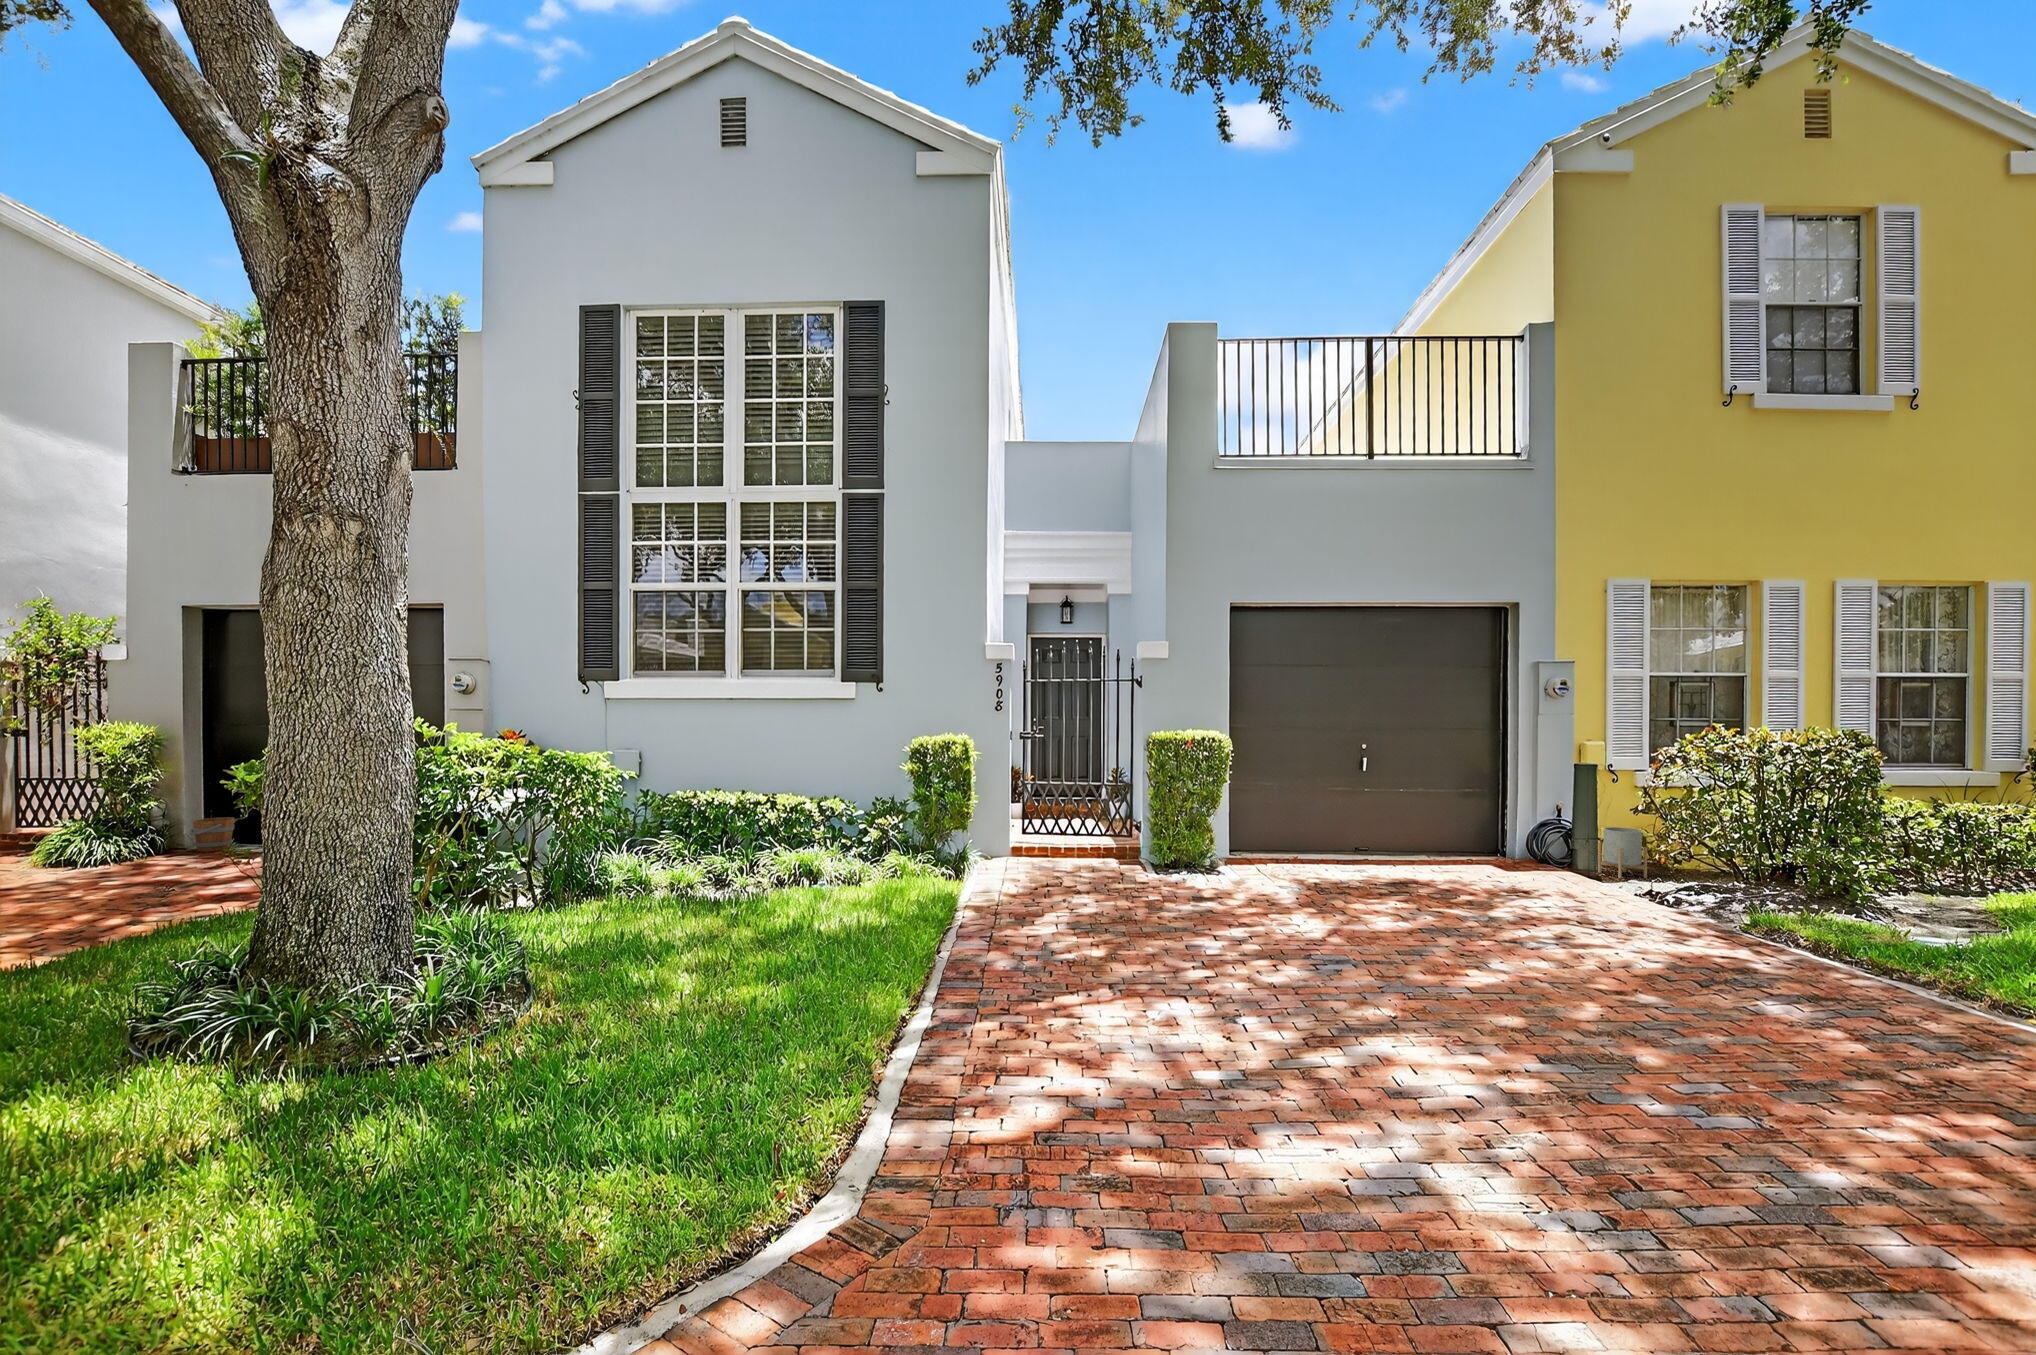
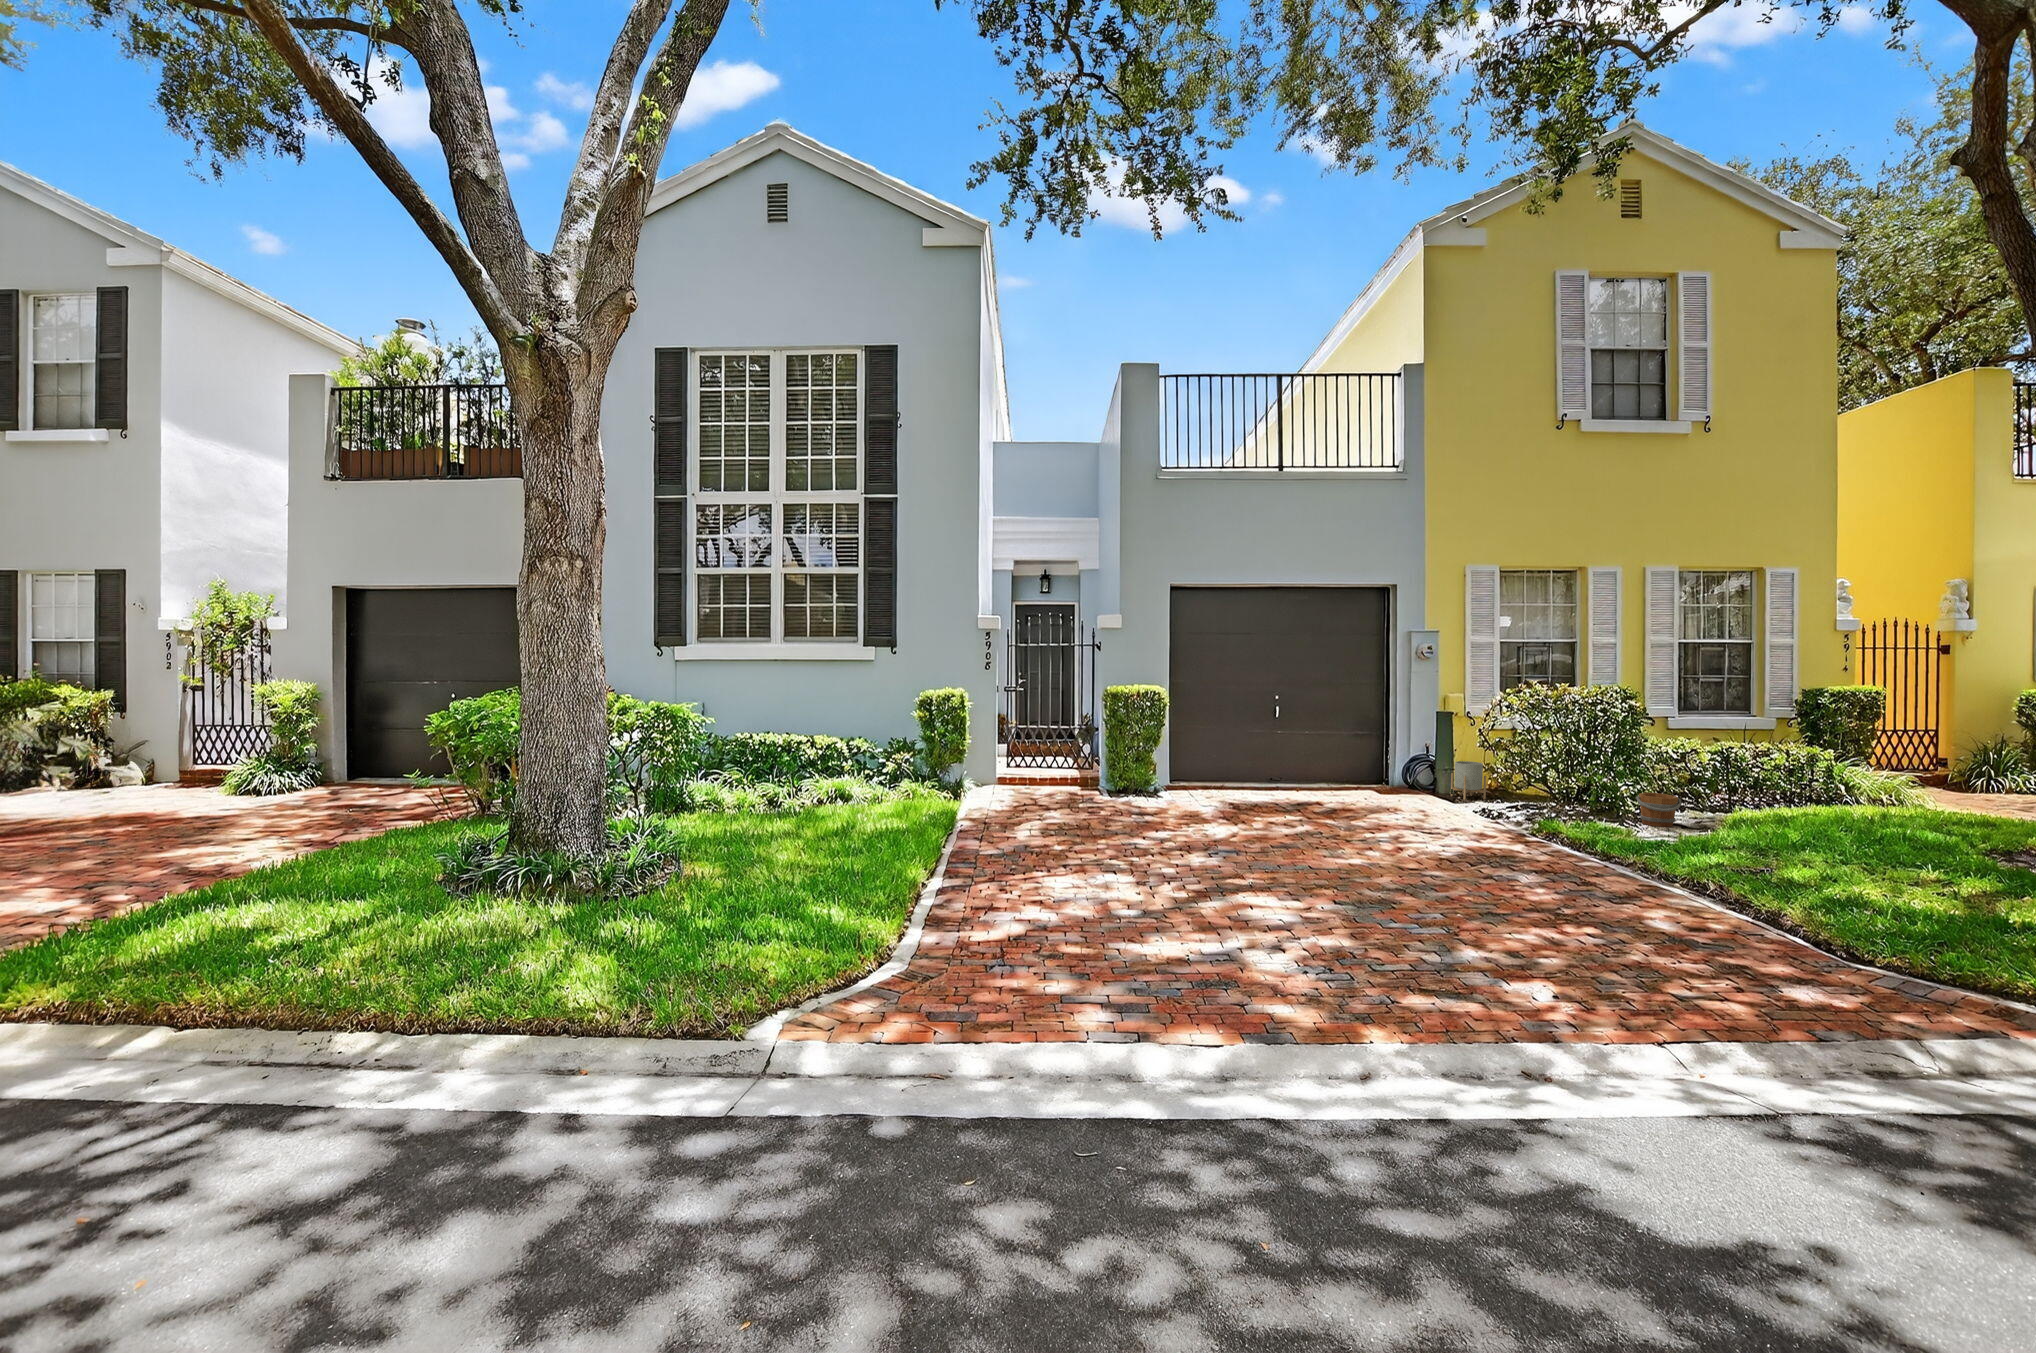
bucket: present [189,817,235,851] -> present [1636,793,1682,827]

